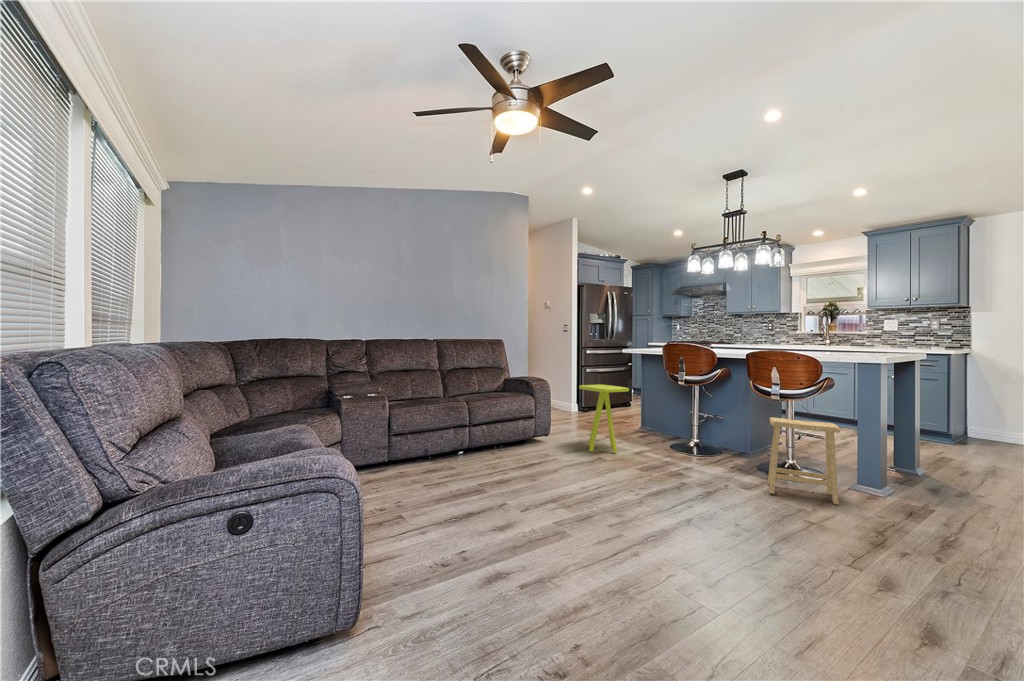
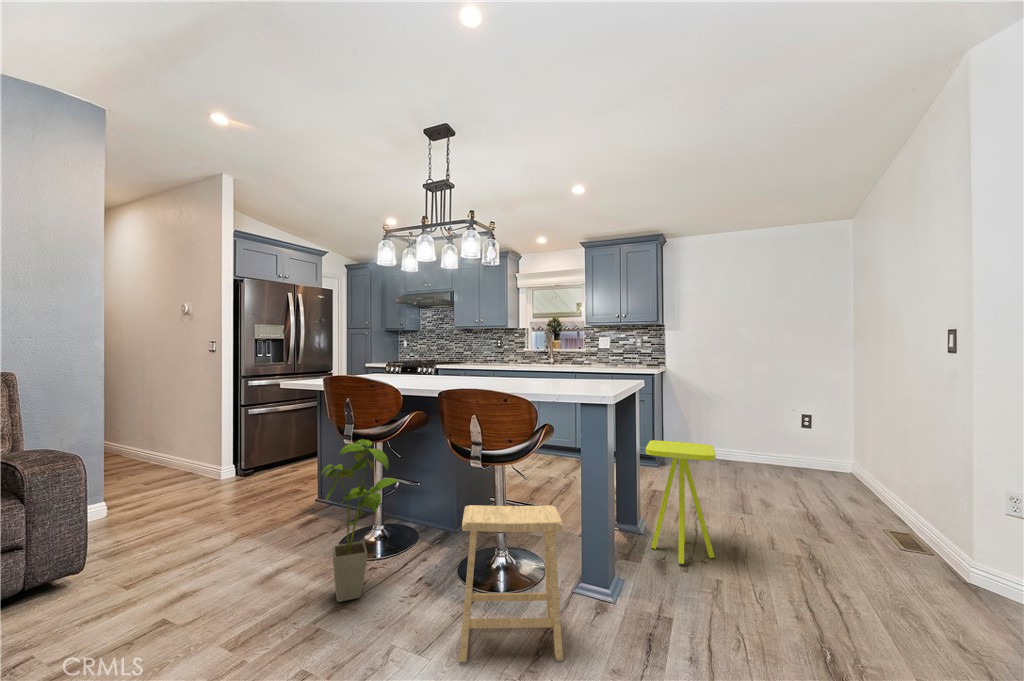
house plant: none [673,379,719,466] -> present [321,439,399,602]
side table: present [579,385,629,453] -> present [646,440,716,564]

